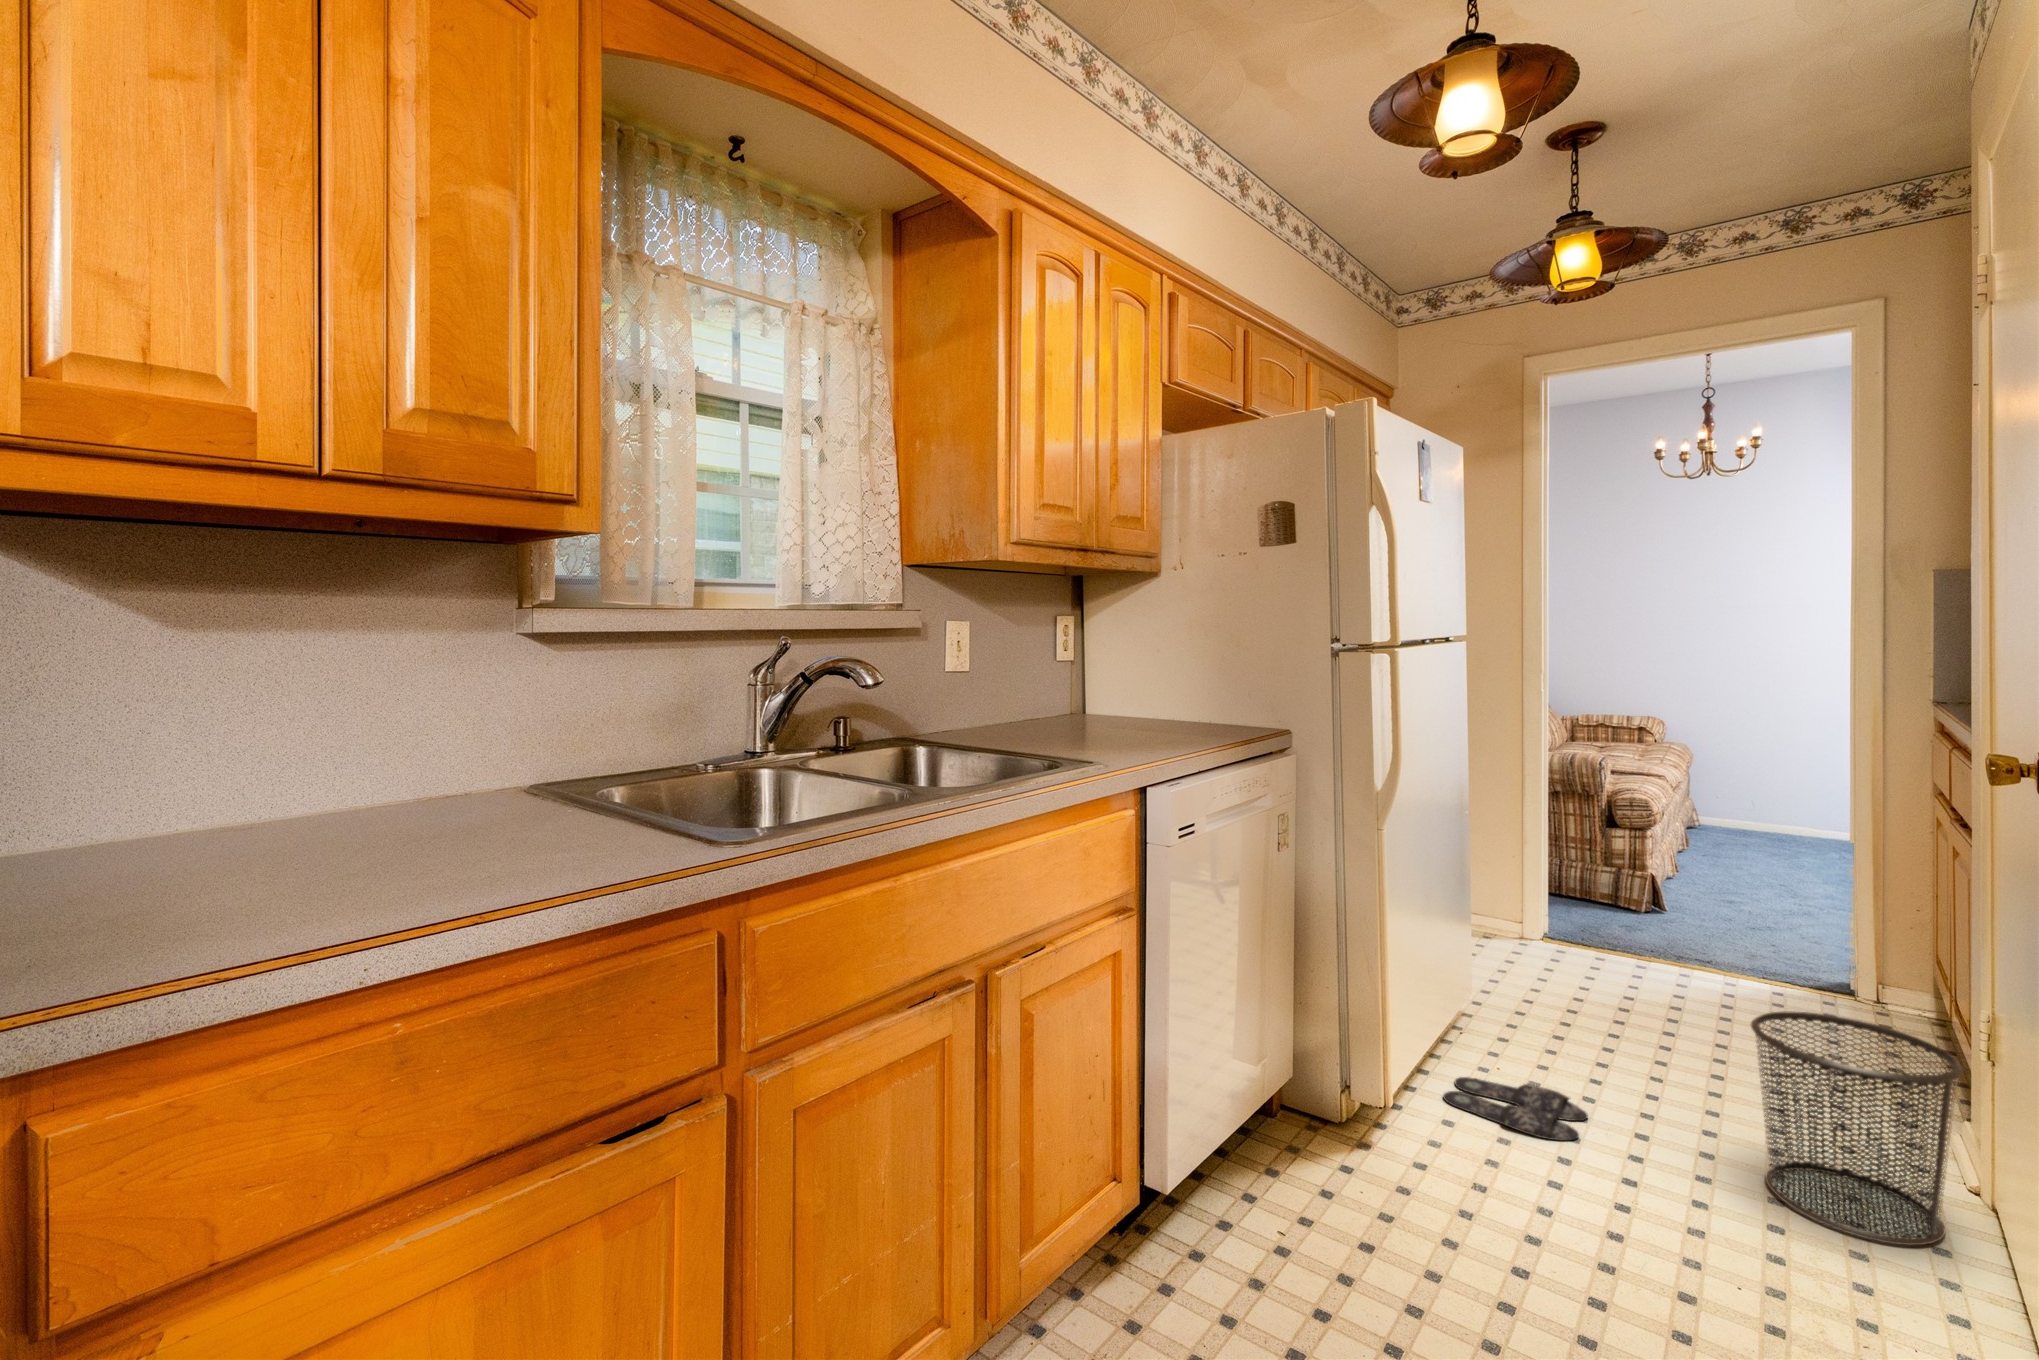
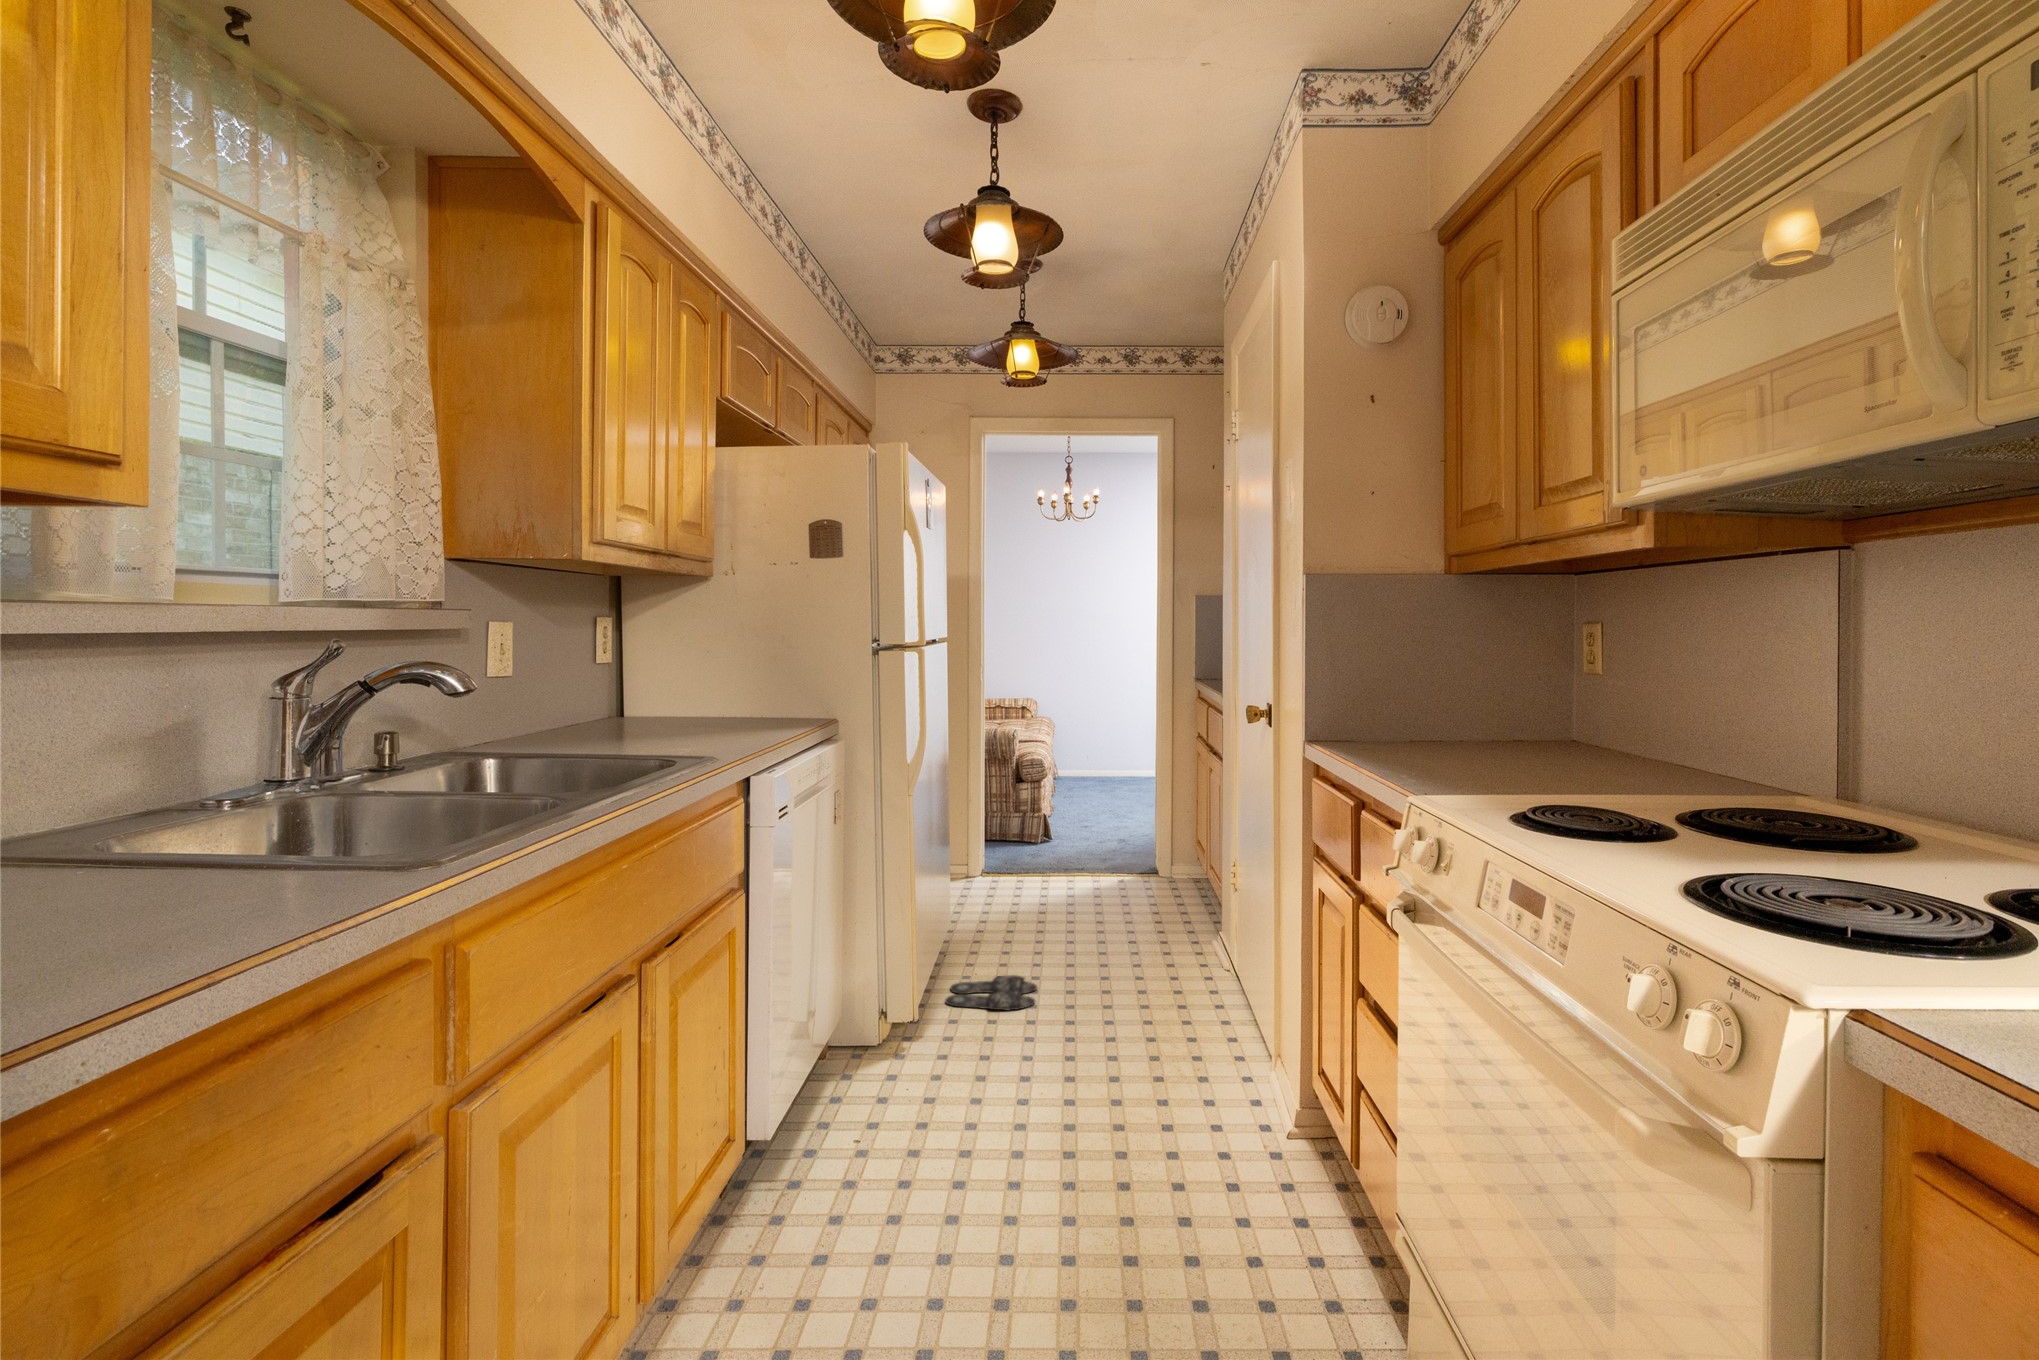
waste bin: present [1751,1011,1963,1245] -> none [1130,880,1226,1012]

